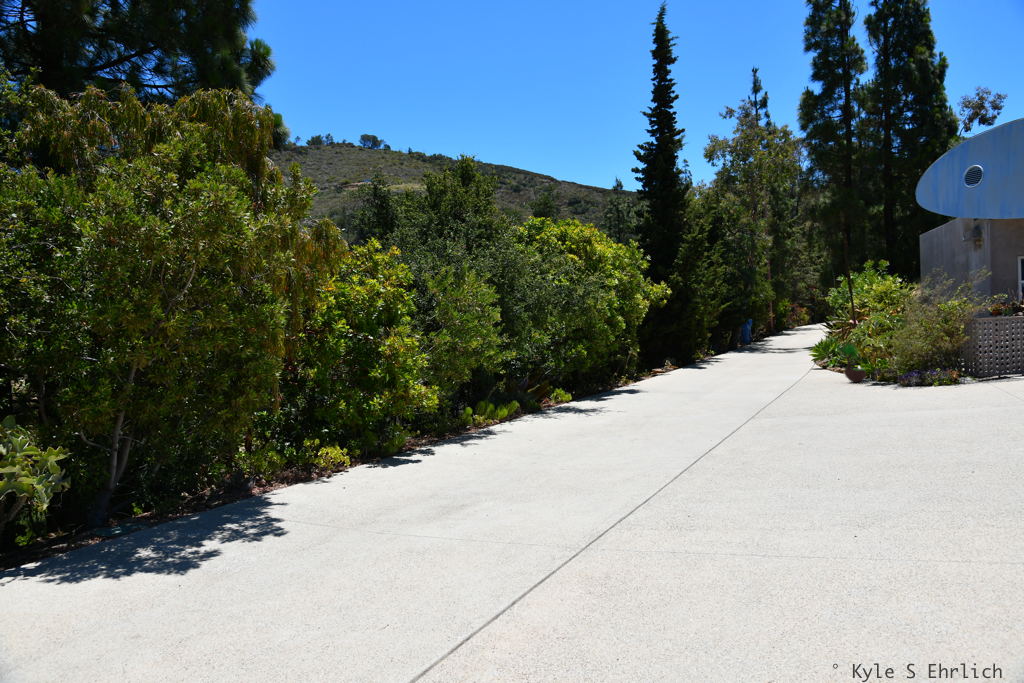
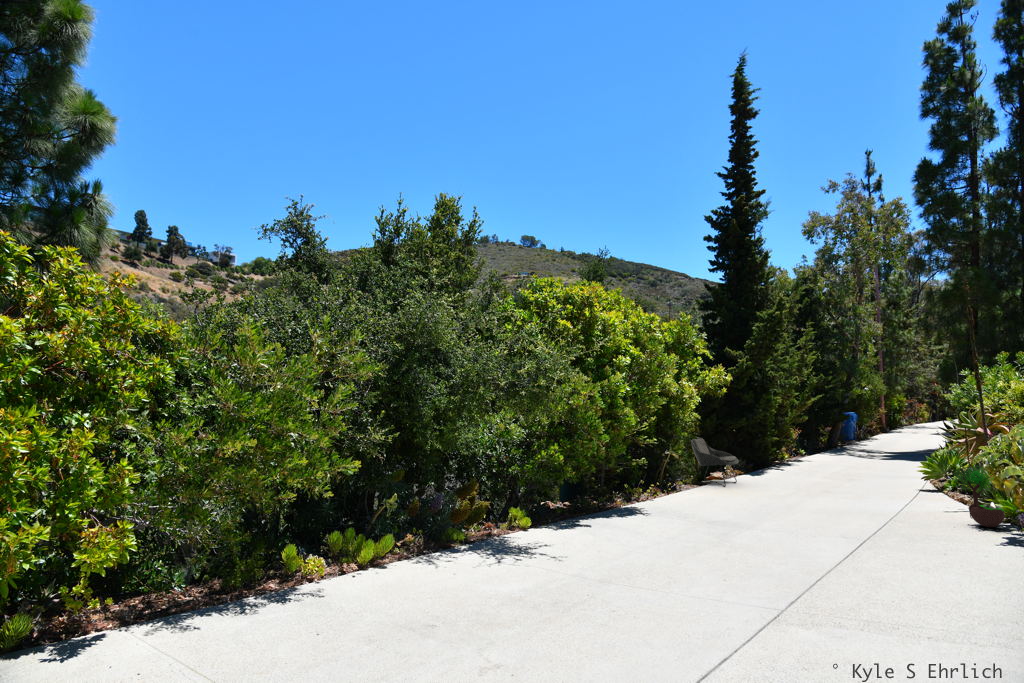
lounge chair: none [643,342,680,380] -> present [691,437,739,487]

